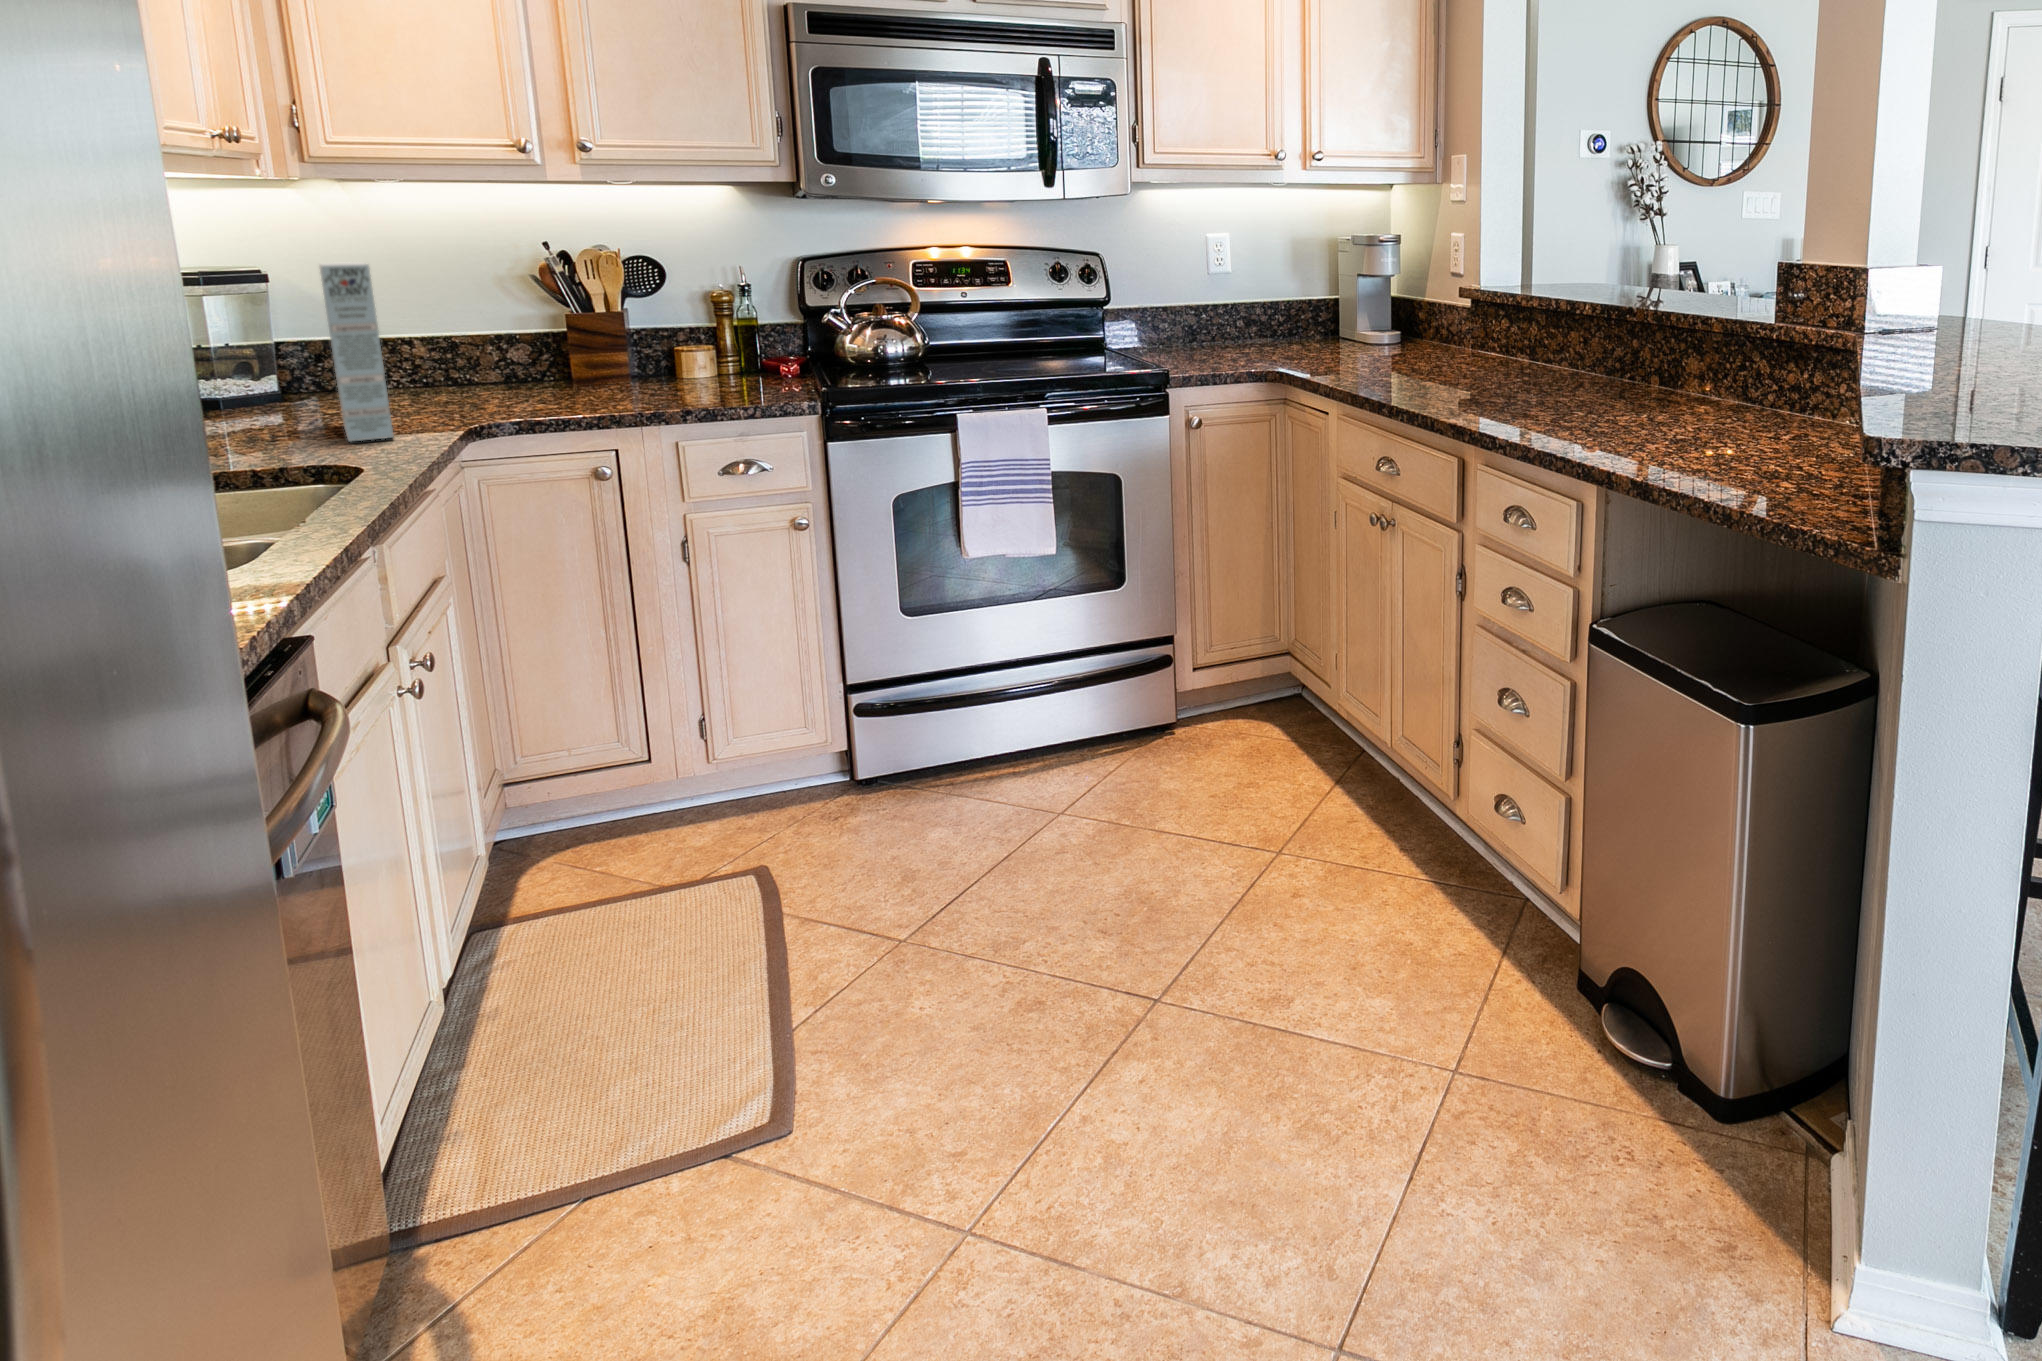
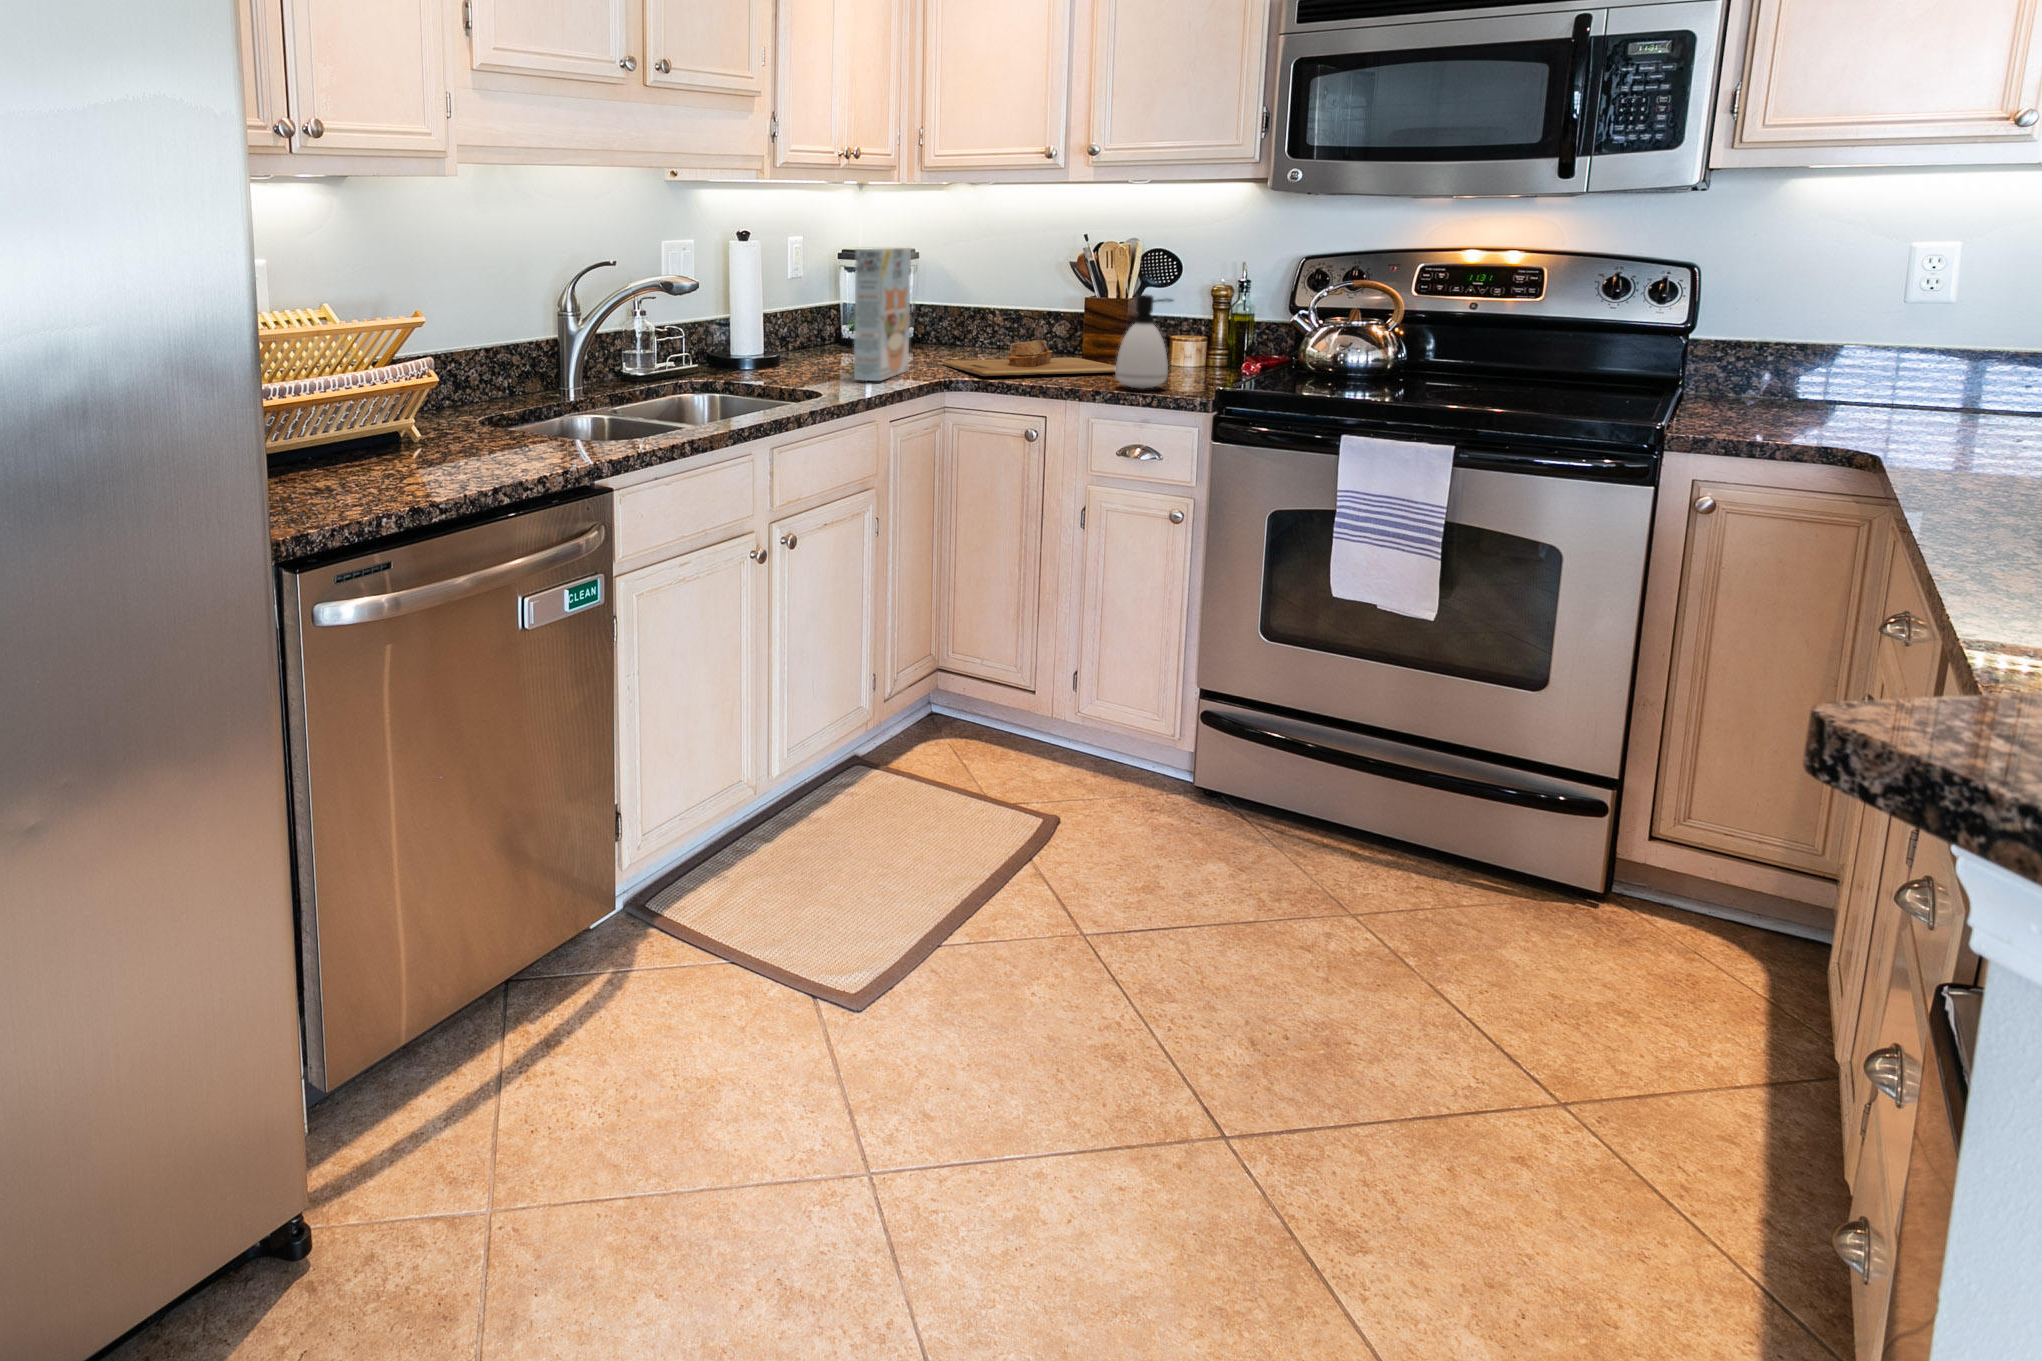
soap dispenser: none [693,303,752,402] -> present [1115,295,1173,389]
cutting board: none [414,366,668,414] -> present [943,340,1116,376]

